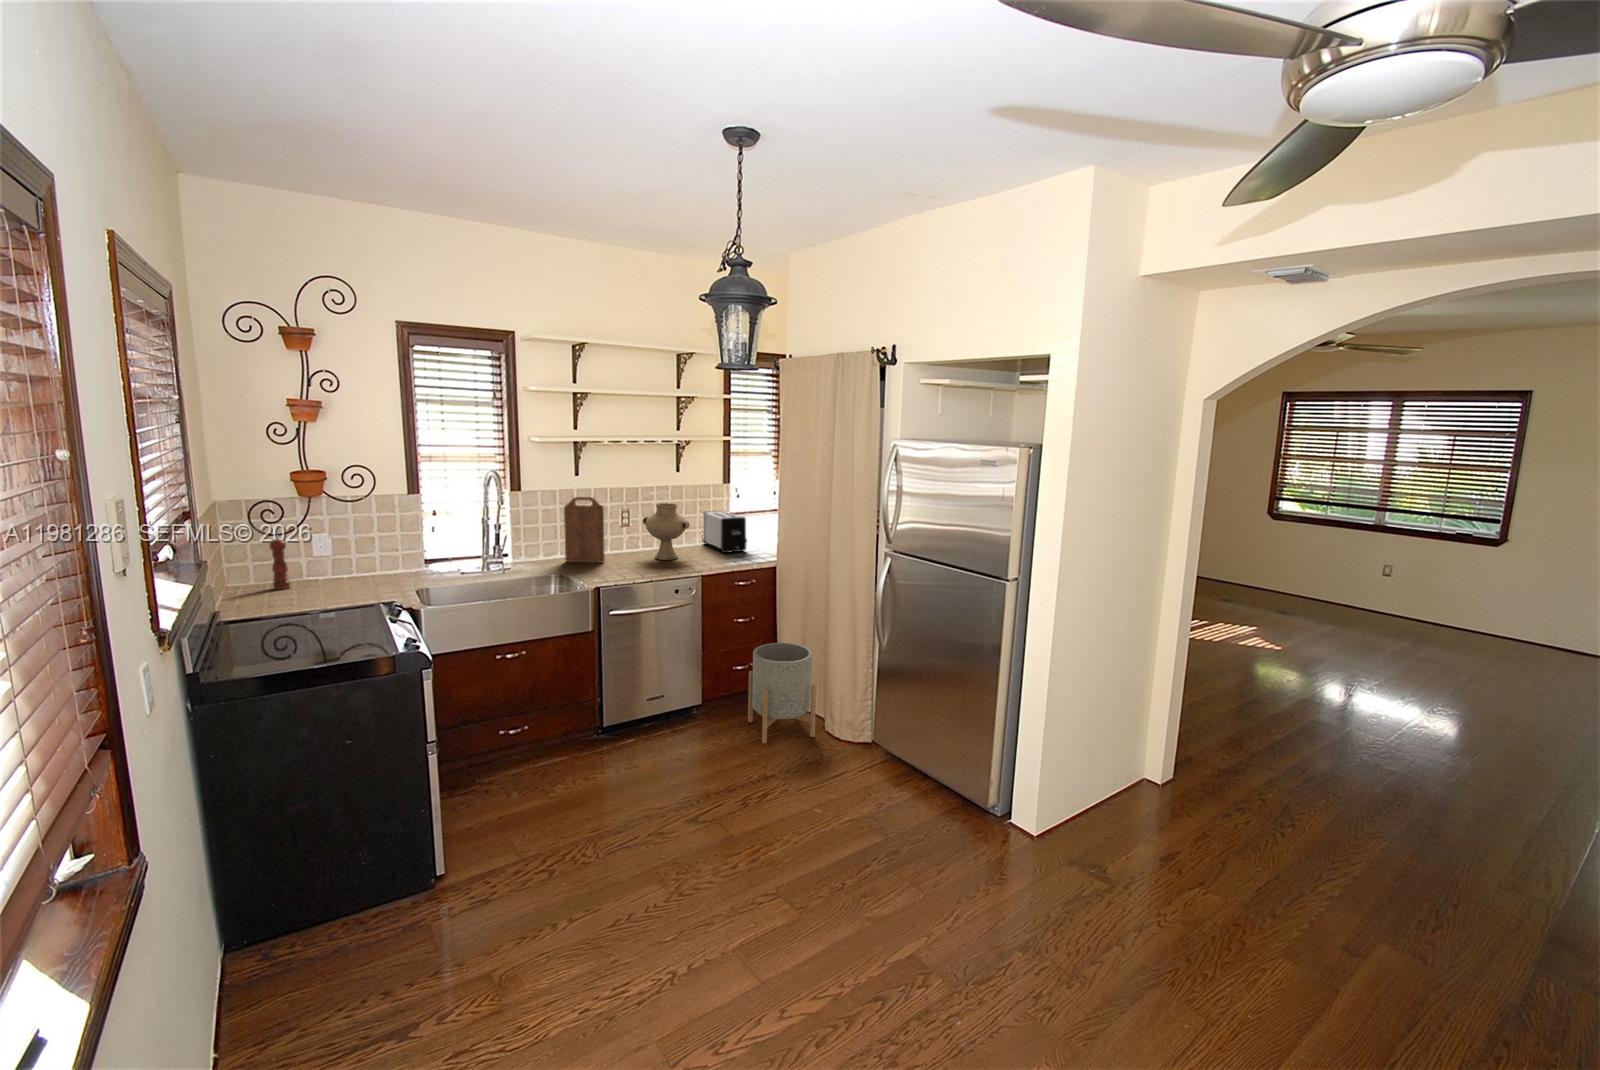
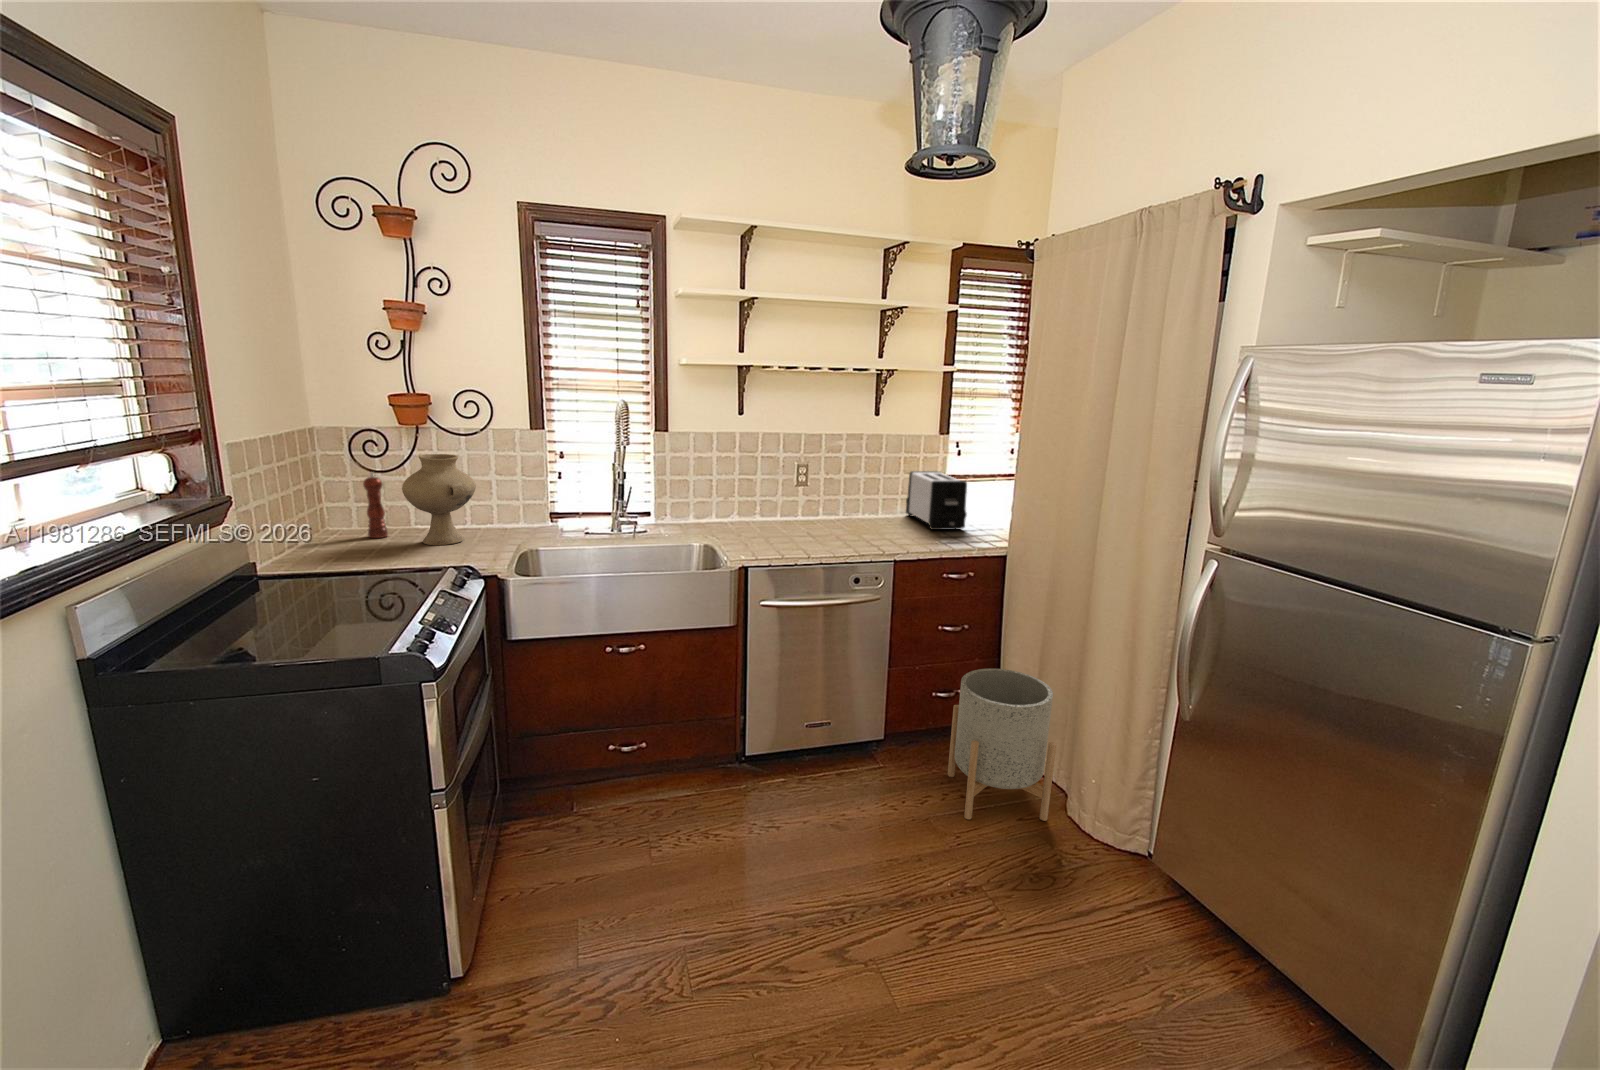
cutting board: present [564,497,605,562] -> none [720,442,770,532]
vase: present [643,503,689,560] -> present [402,454,476,545]

